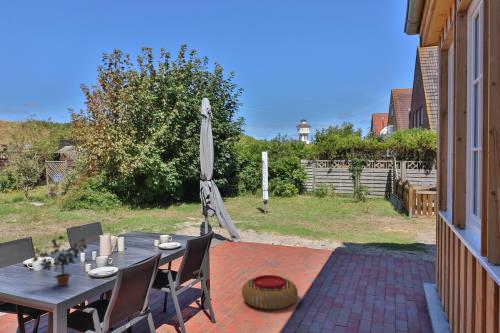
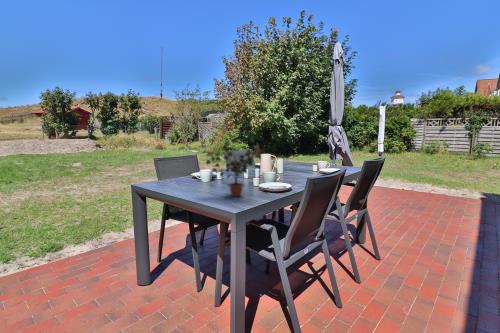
pouf: present [242,275,298,310] -> none [401,215,479,255]

